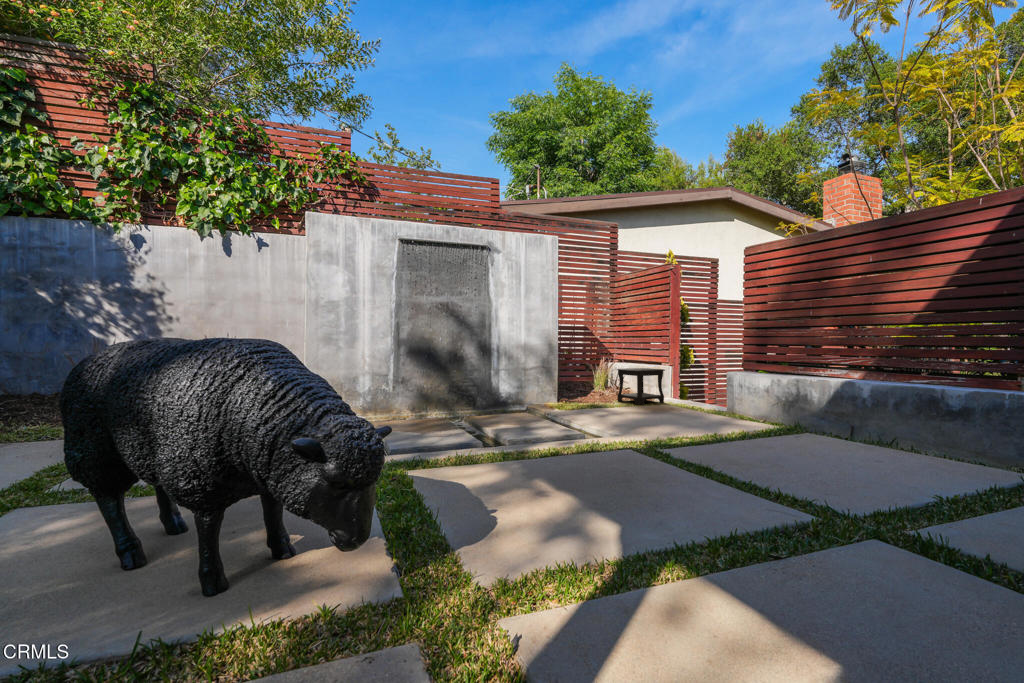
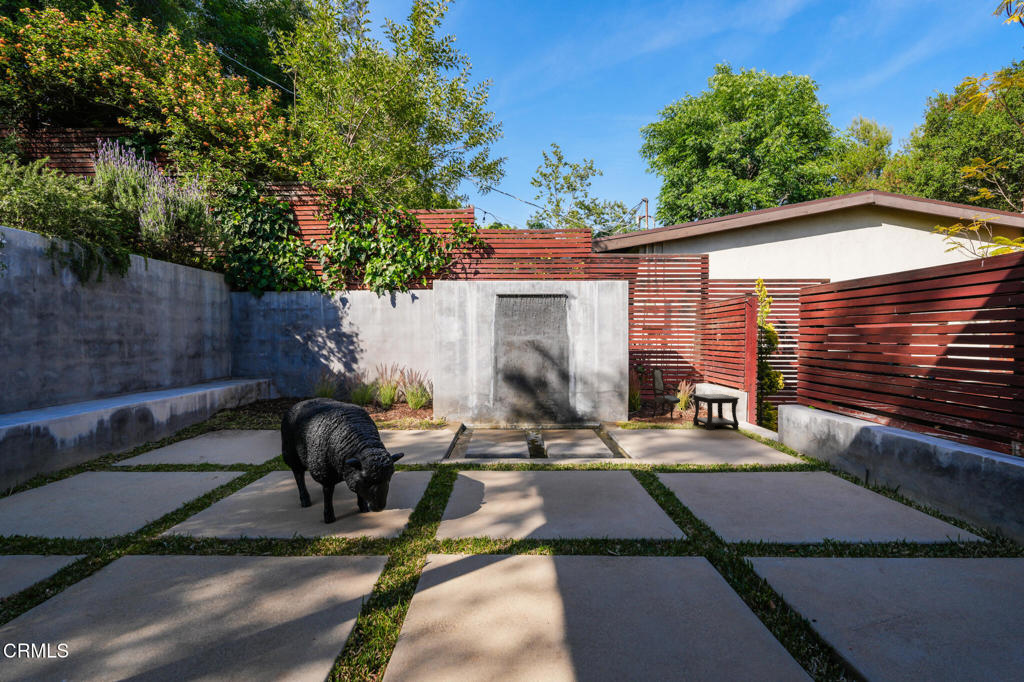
armchair: none [568,341,599,399] -> present [651,366,682,419]

